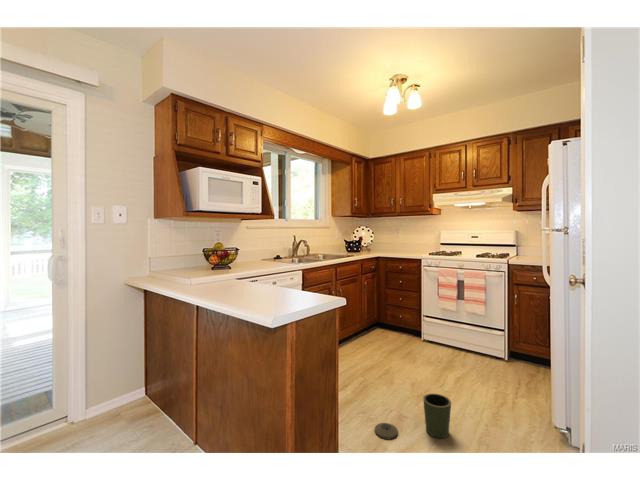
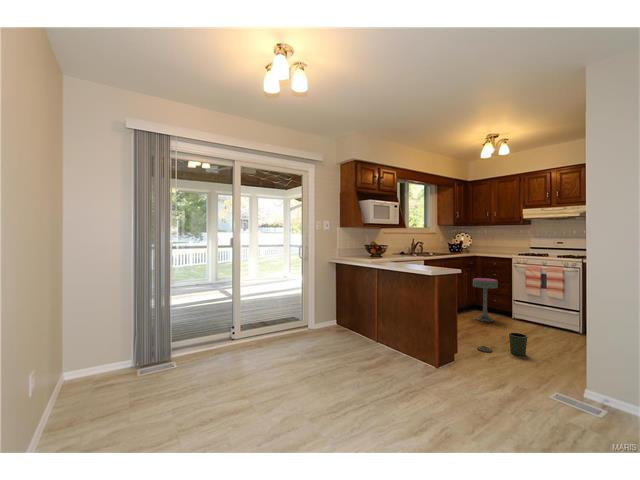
bar stool: none [373,289,405,351] -> present [473,278,498,322]

